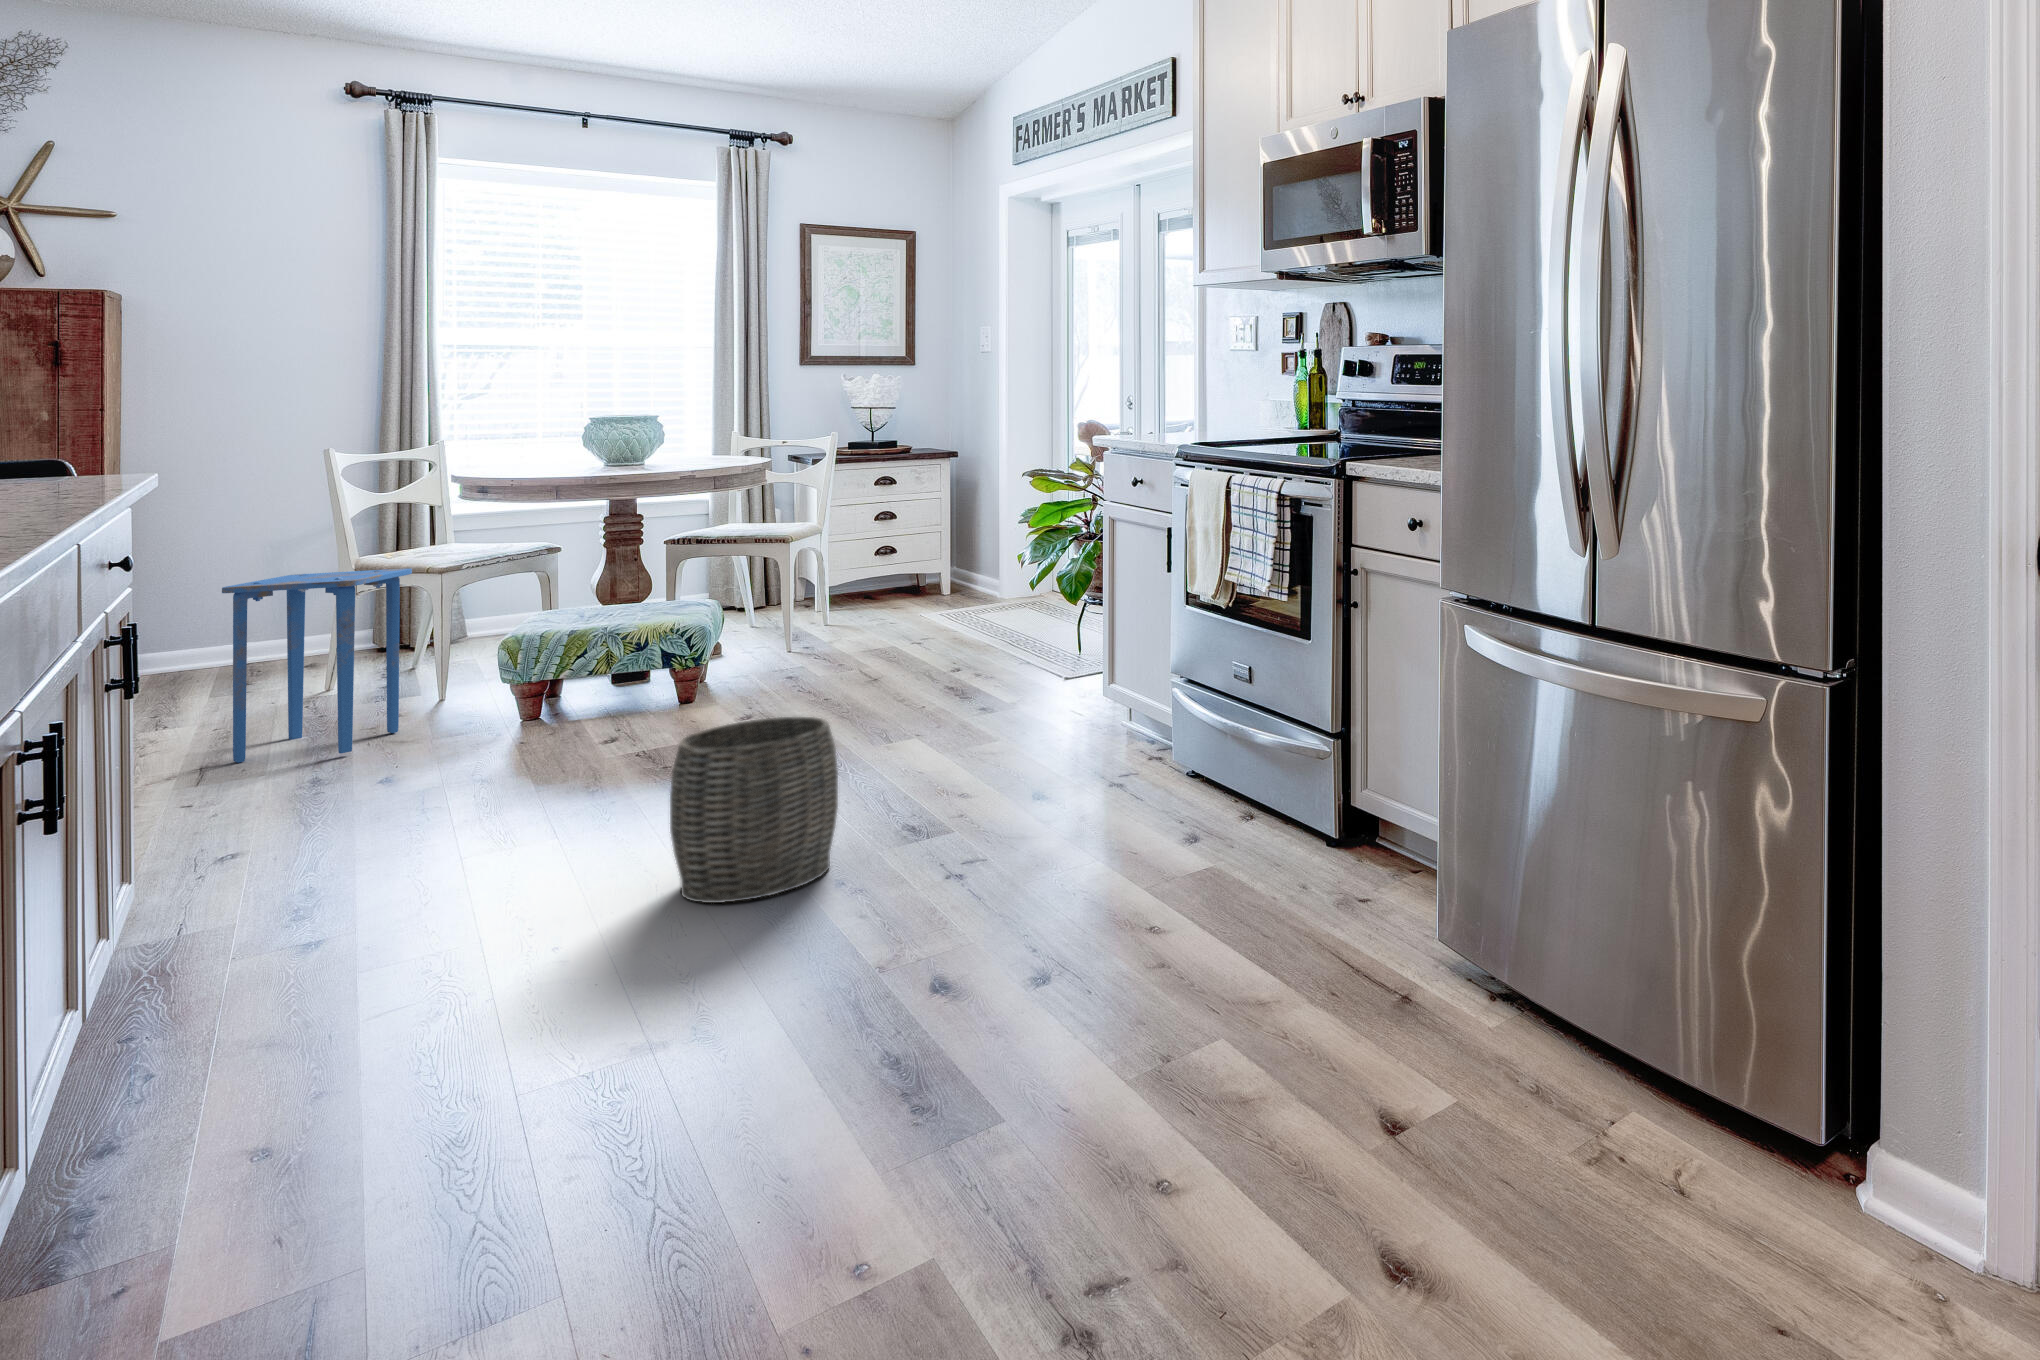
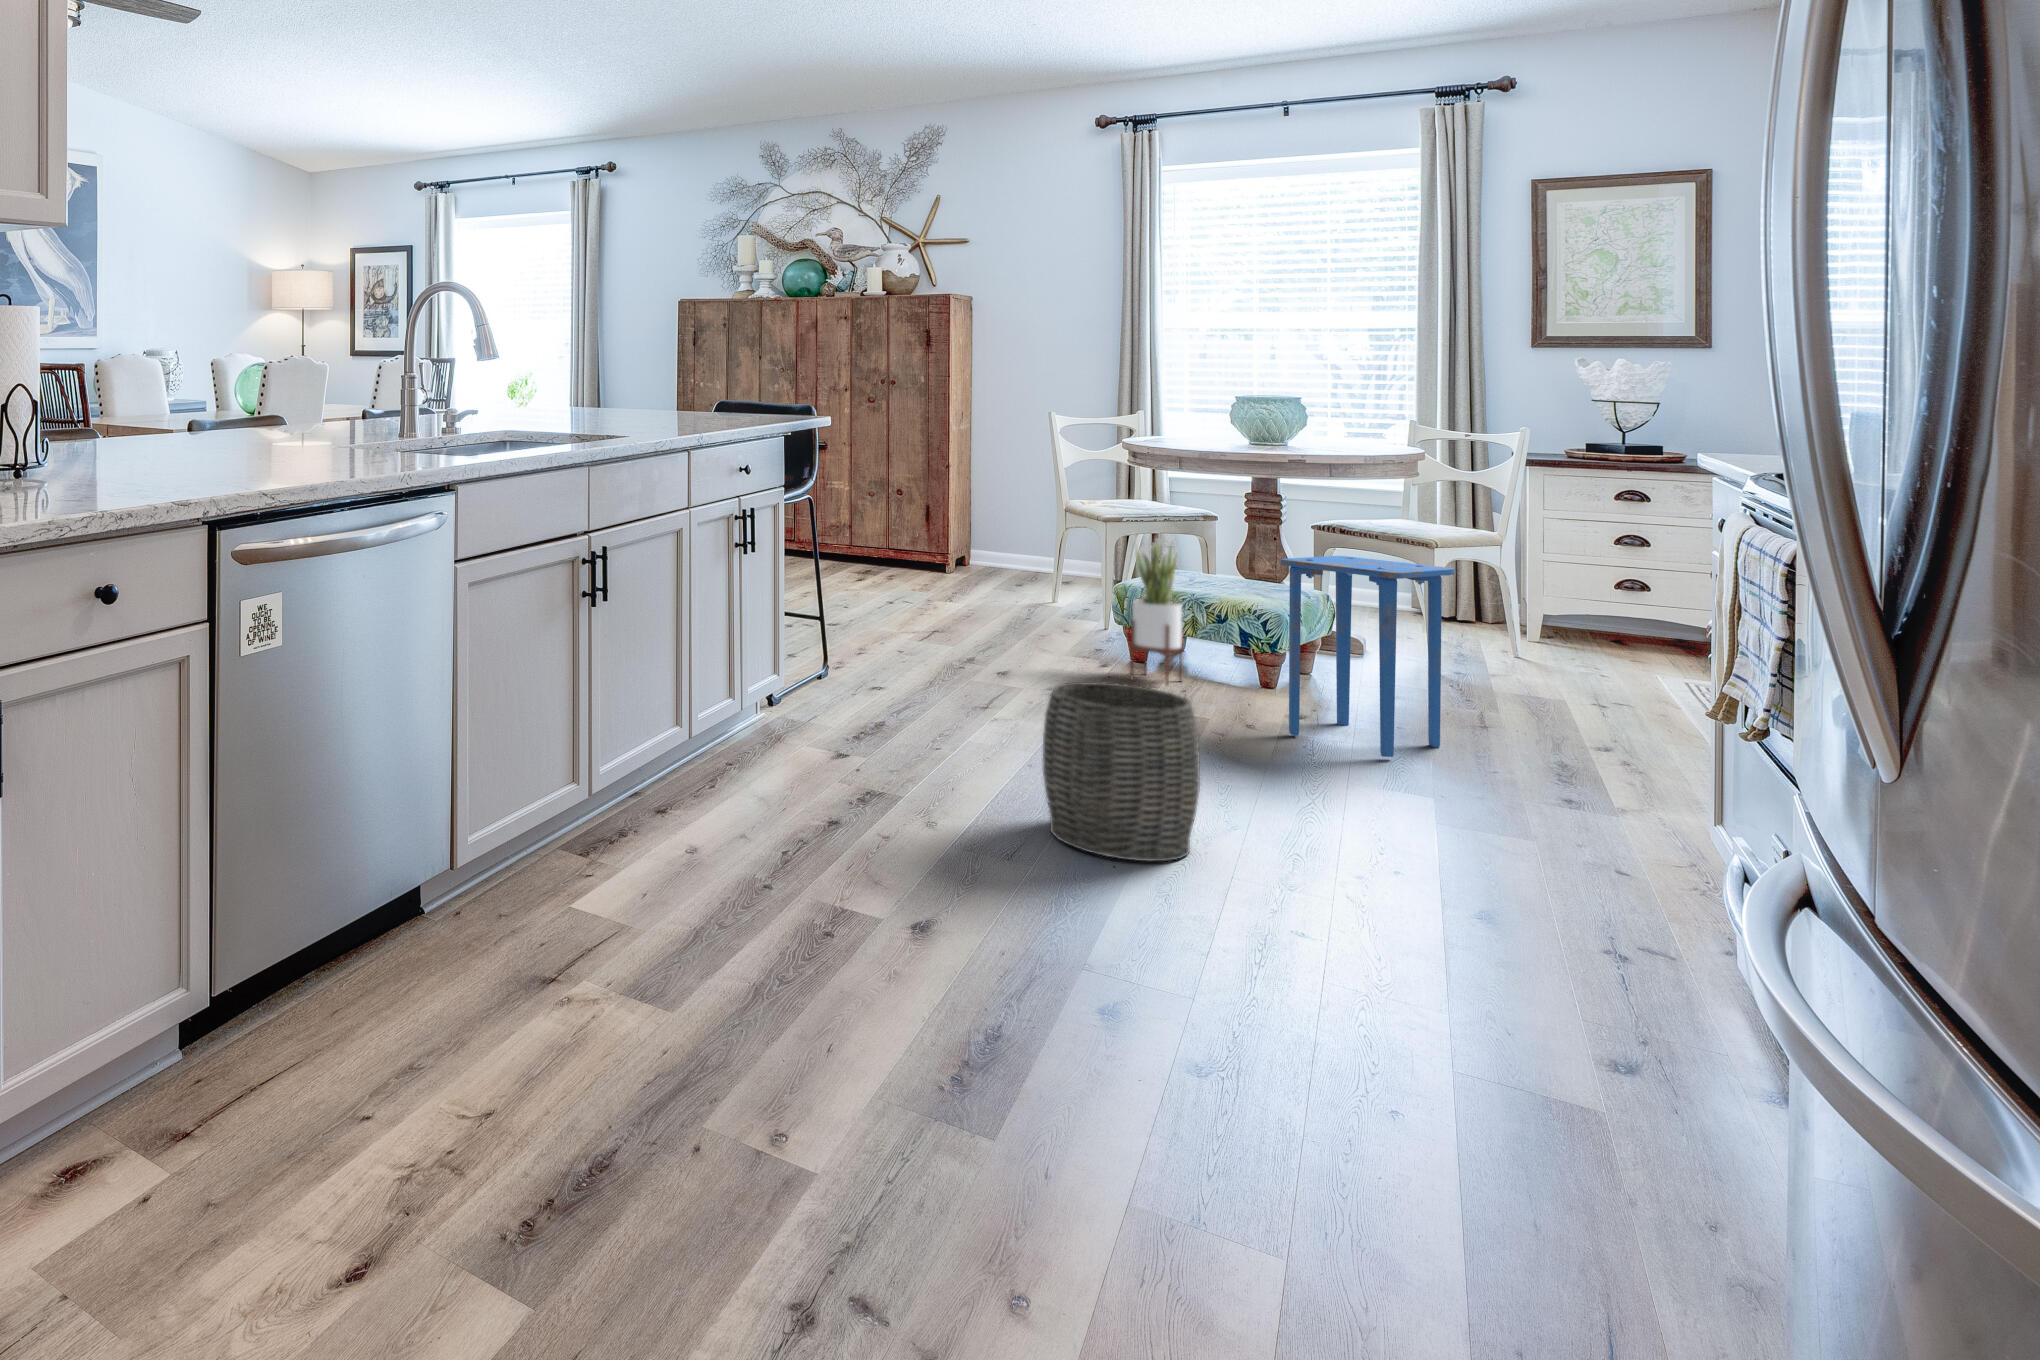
side table: present [222,568,412,763] -> present [1280,556,1454,757]
potted plant: none [540,571,599,742] -> present [1130,536,1183,685]

